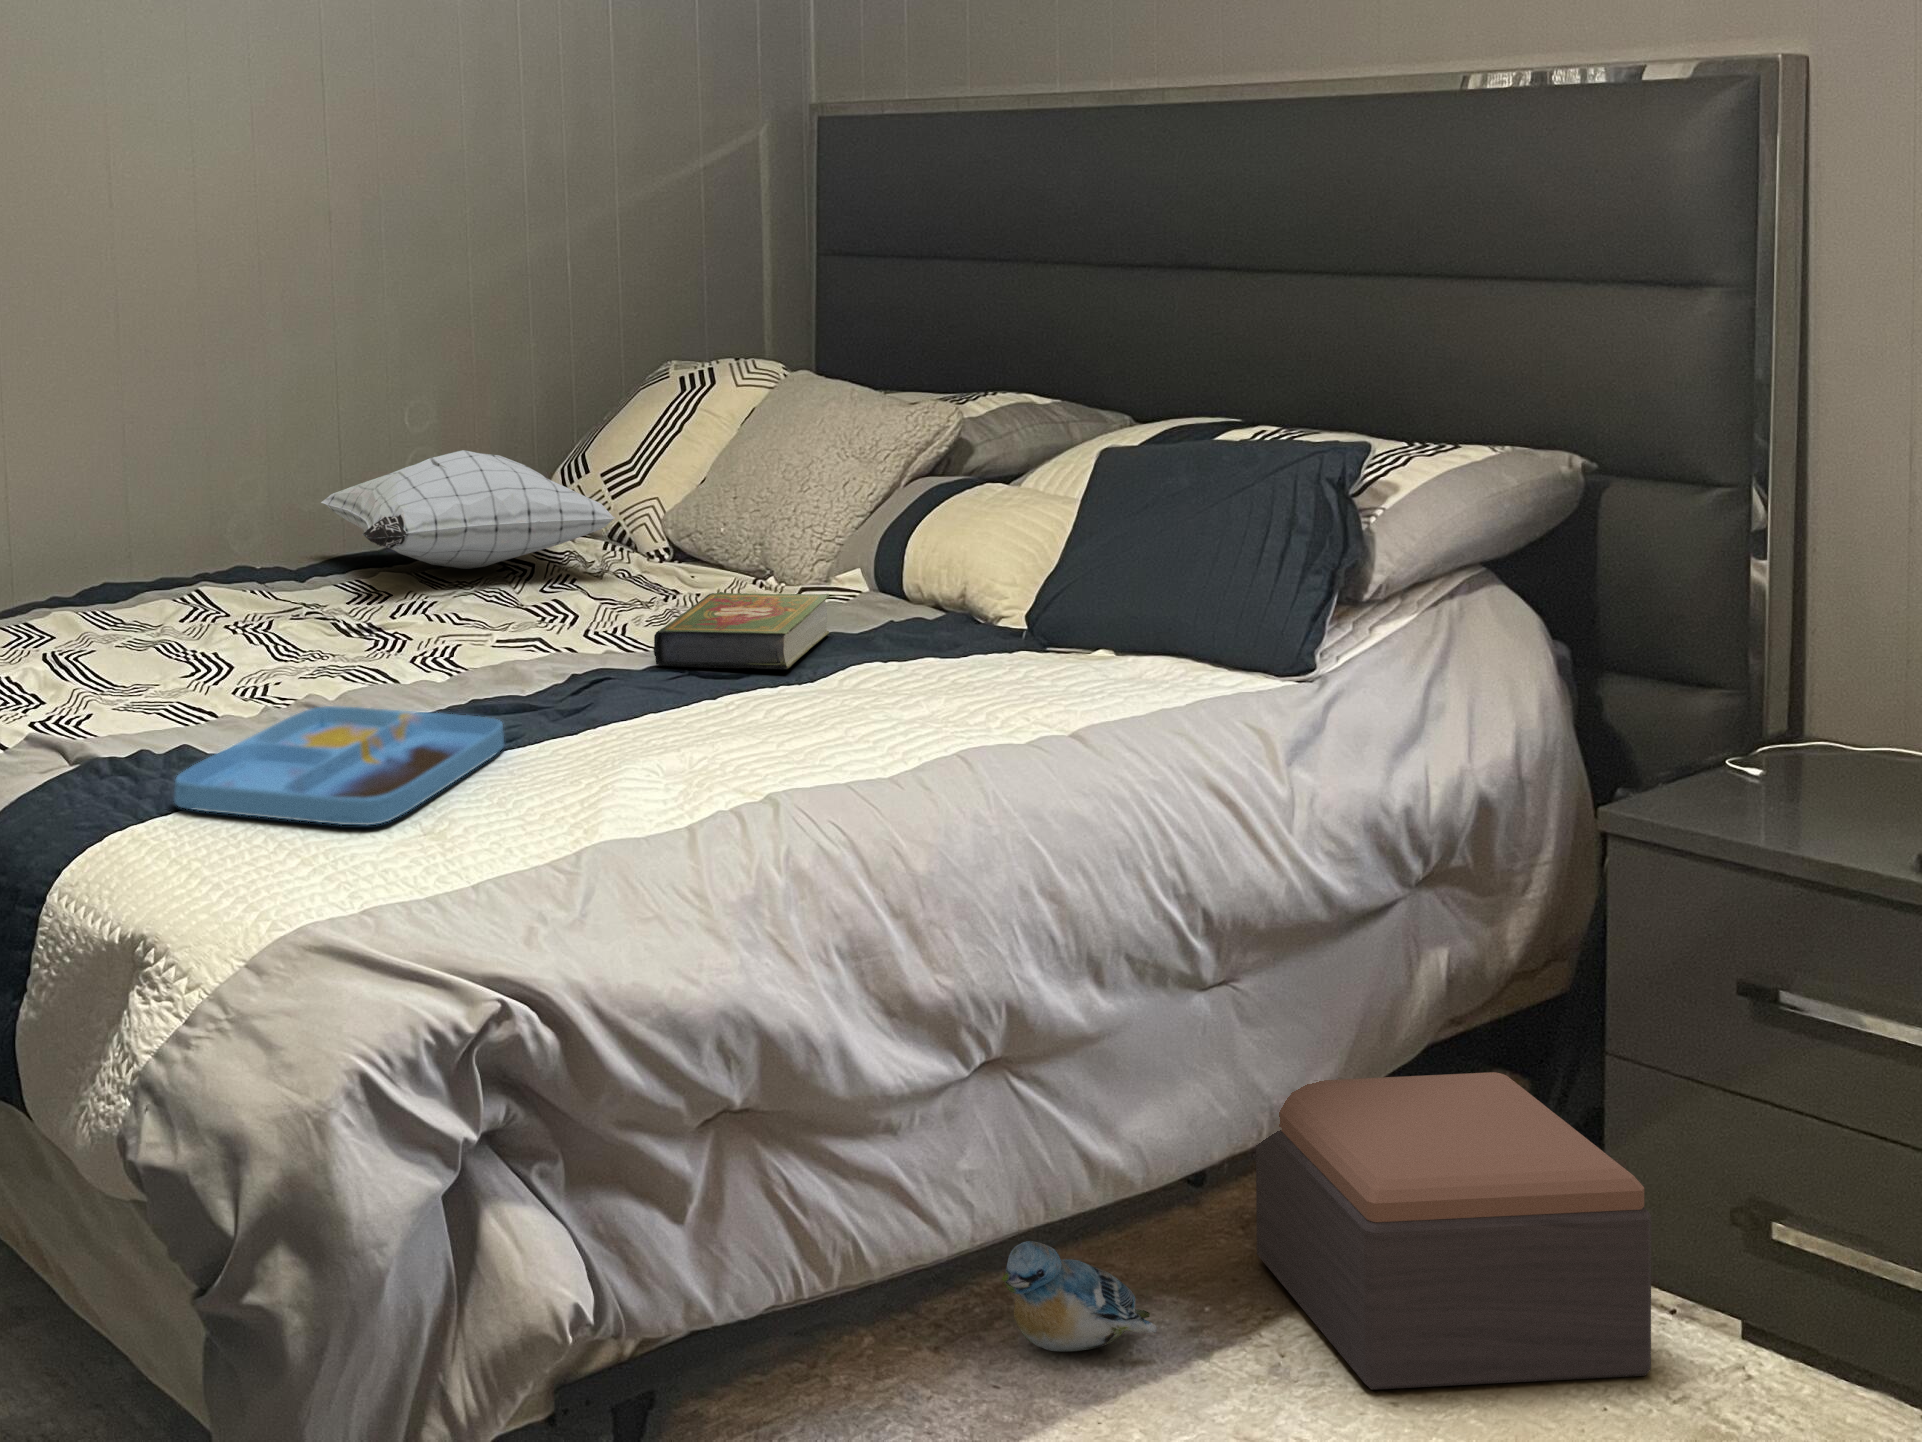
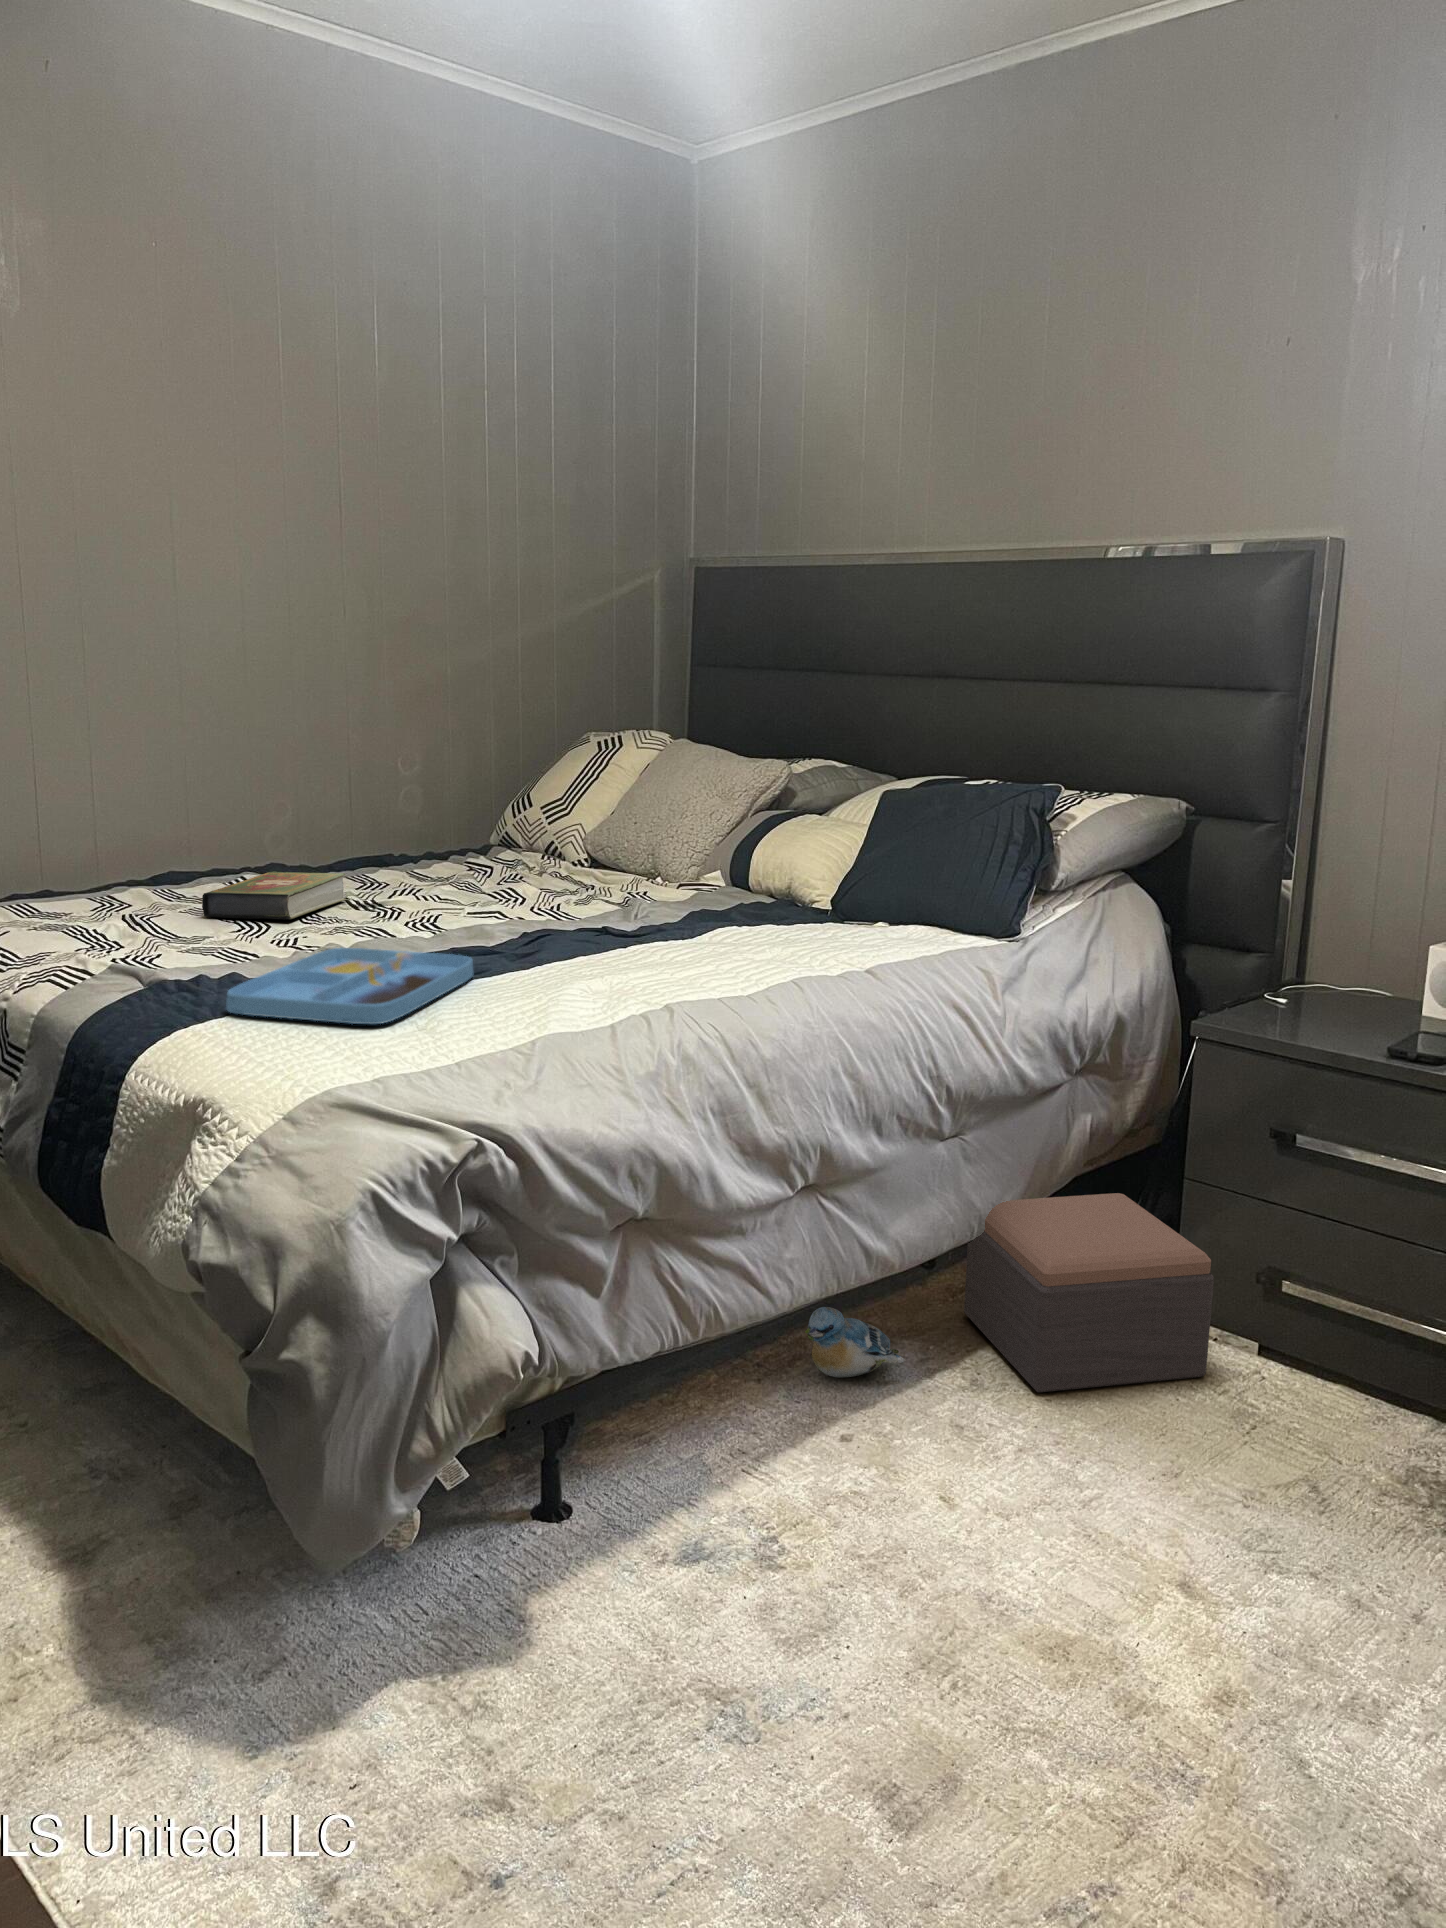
pillow: present [321,450,615,569] -> none [336,784,549,869]
book: present [654,592,829,669] -> present [202,871,346,919]

